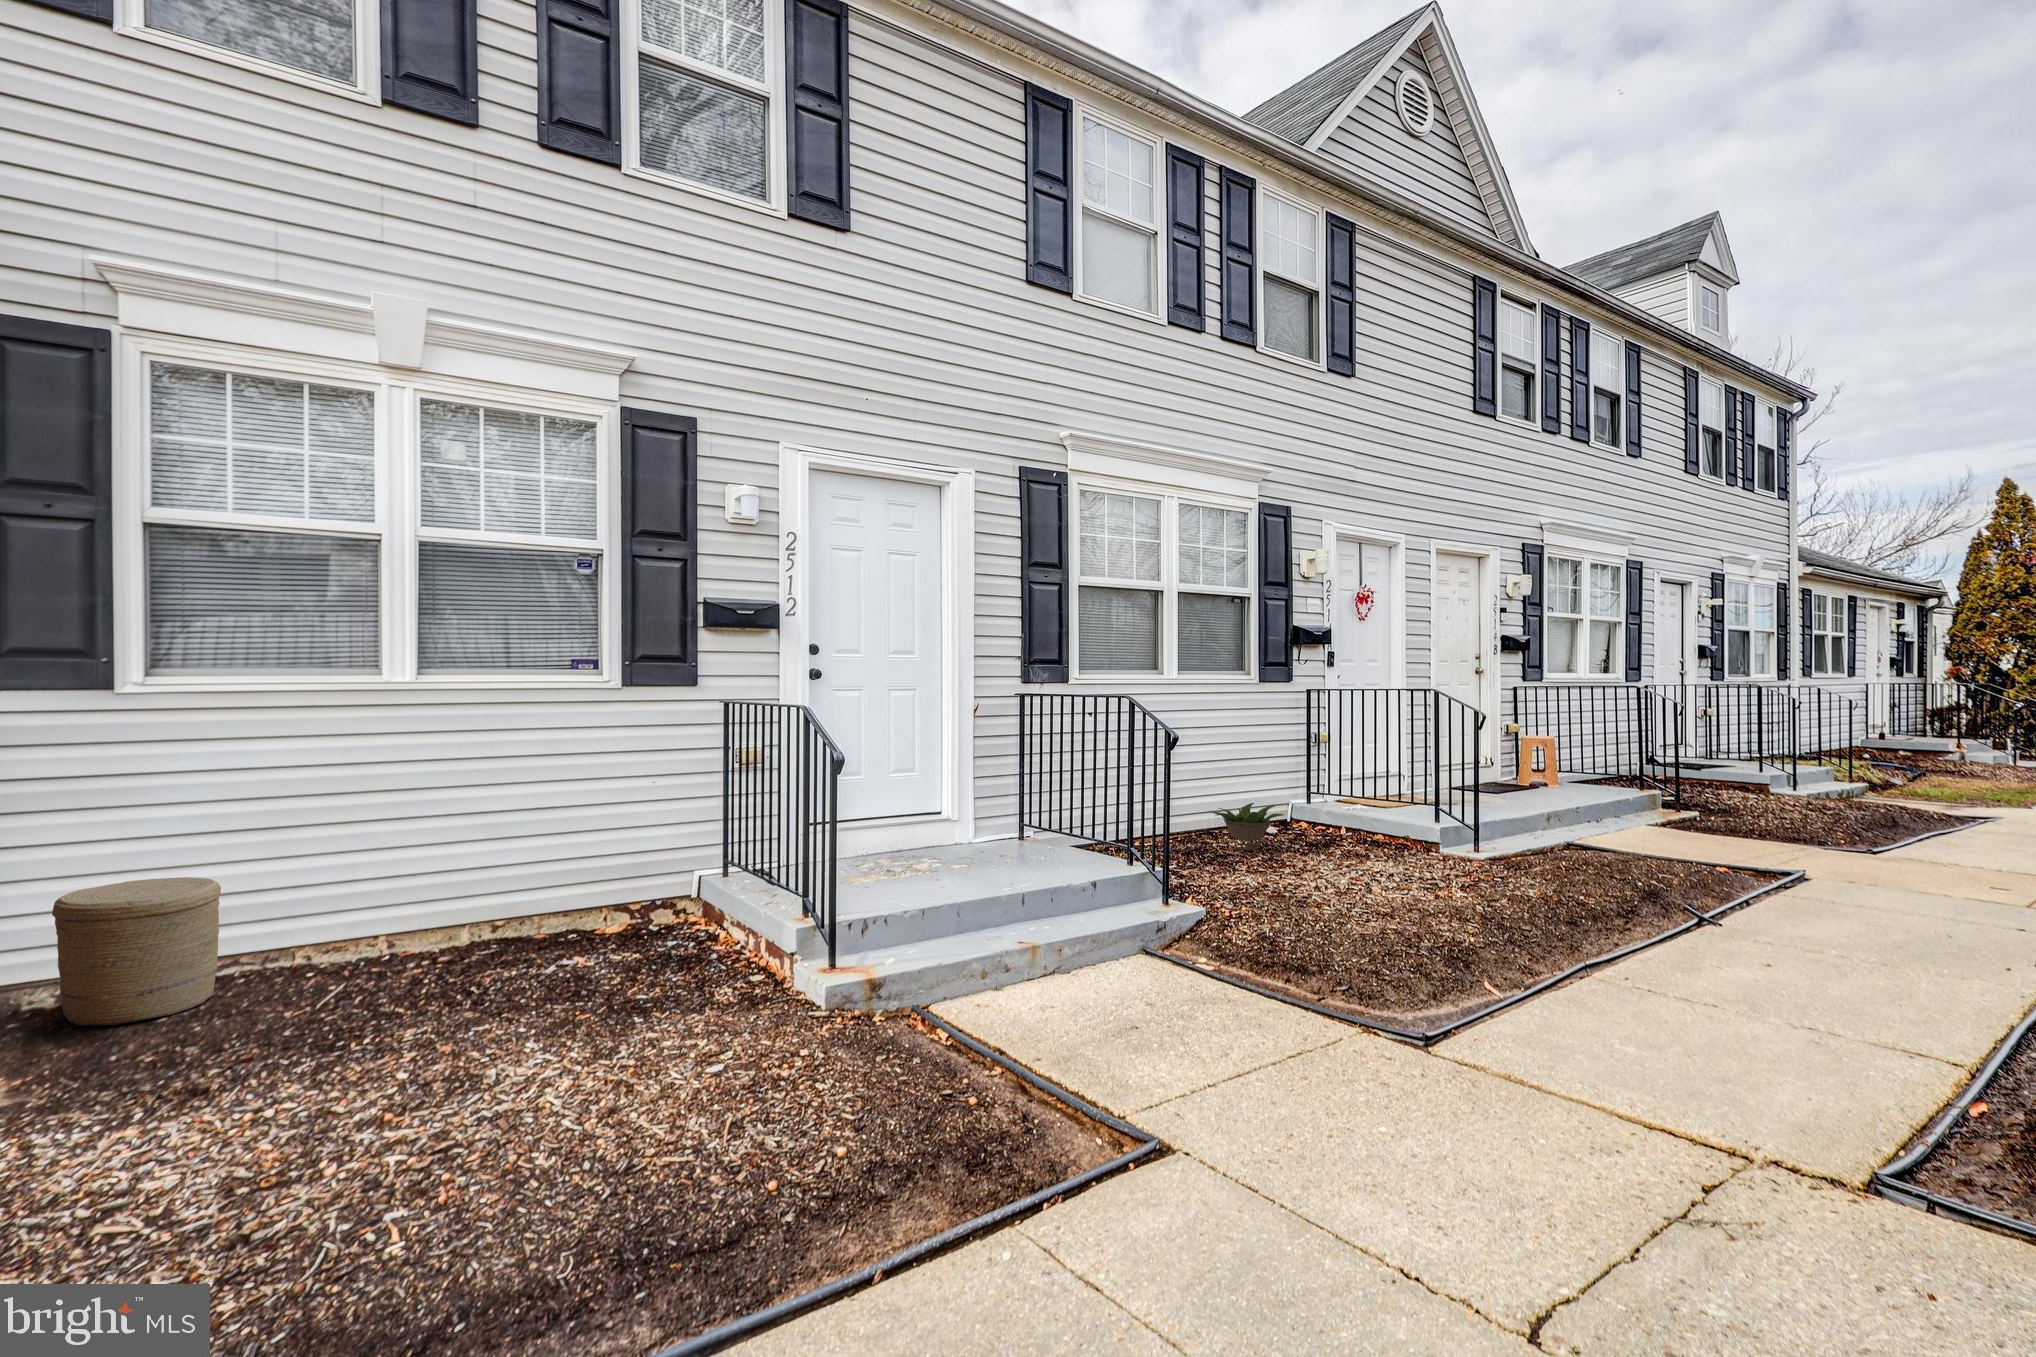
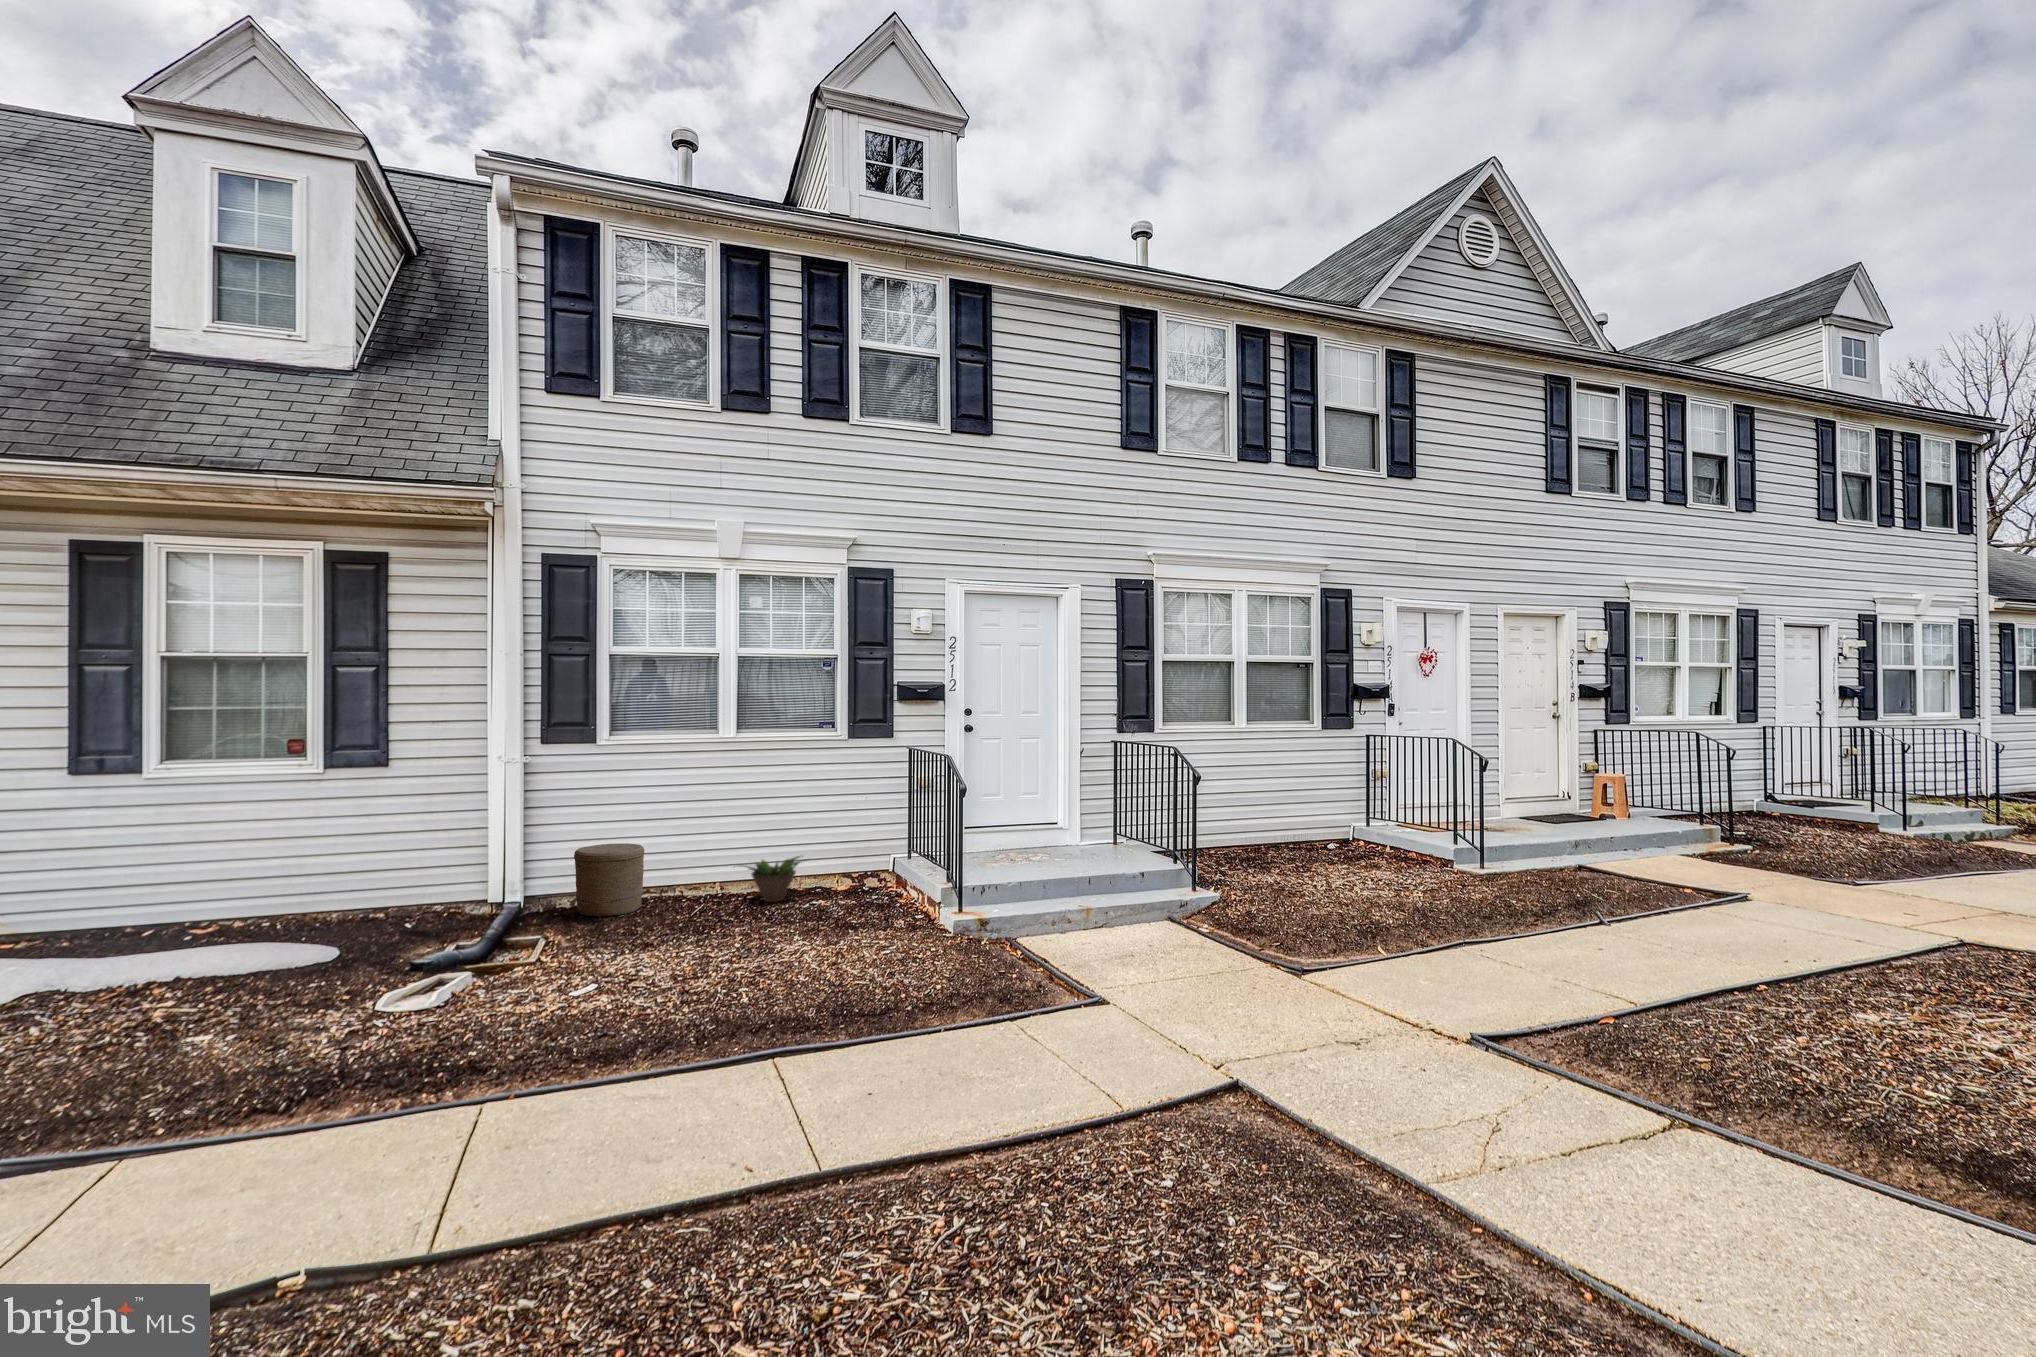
decorative plant: present [1209,803,1284,850] -> present [744,856,807,902]

